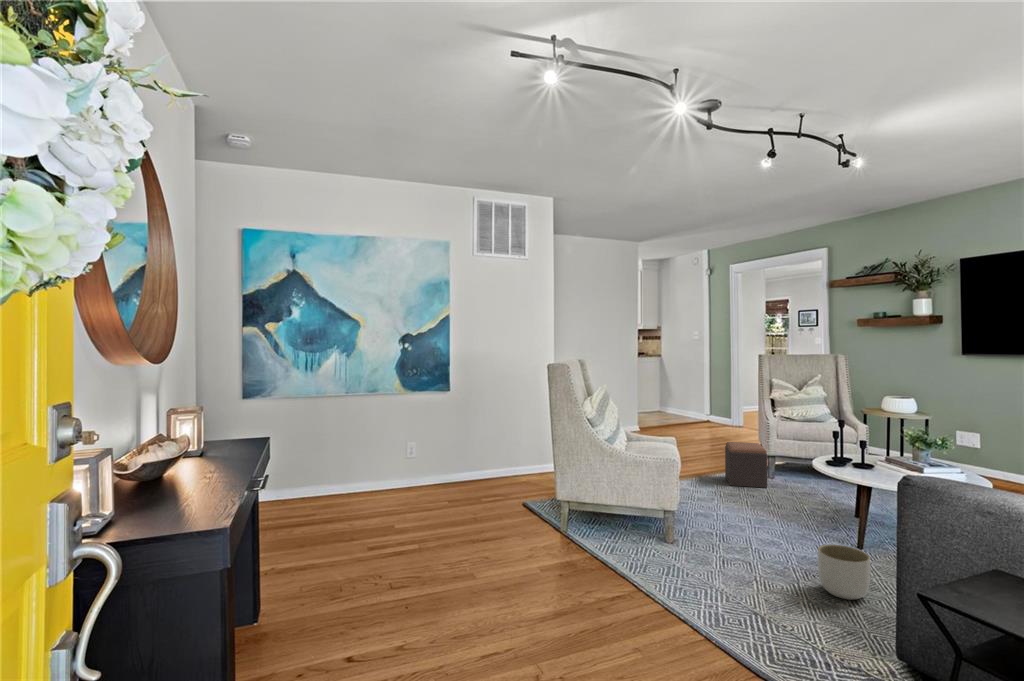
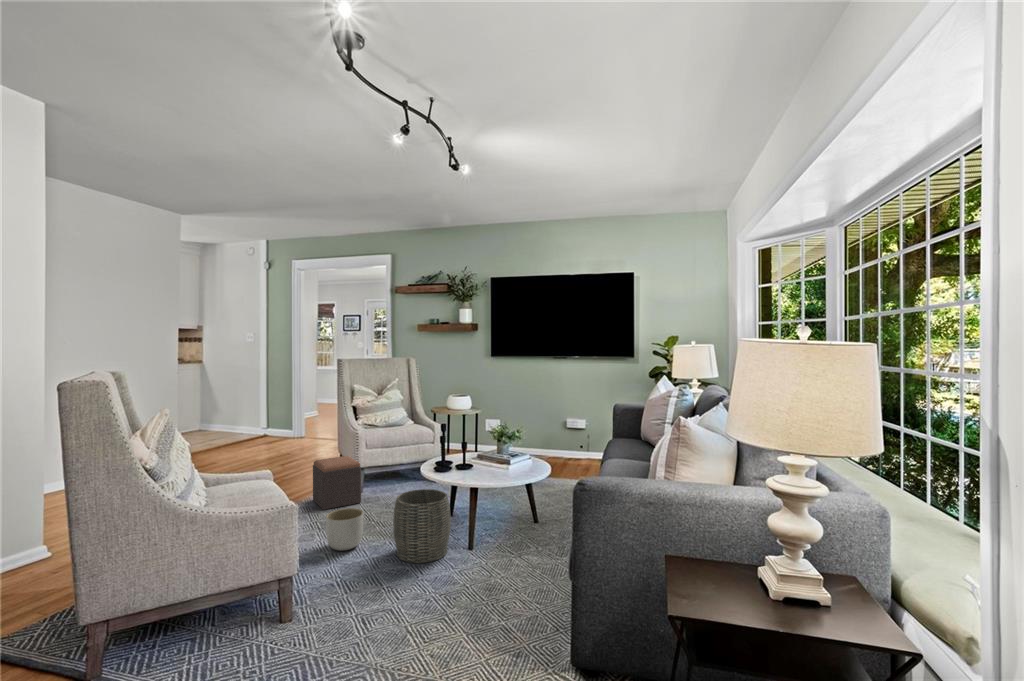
woven basket: none [775,478,835,546] -> present [394,489,451,563]
planter: present [818,544,870,600] -> present [326,508,363,551]

